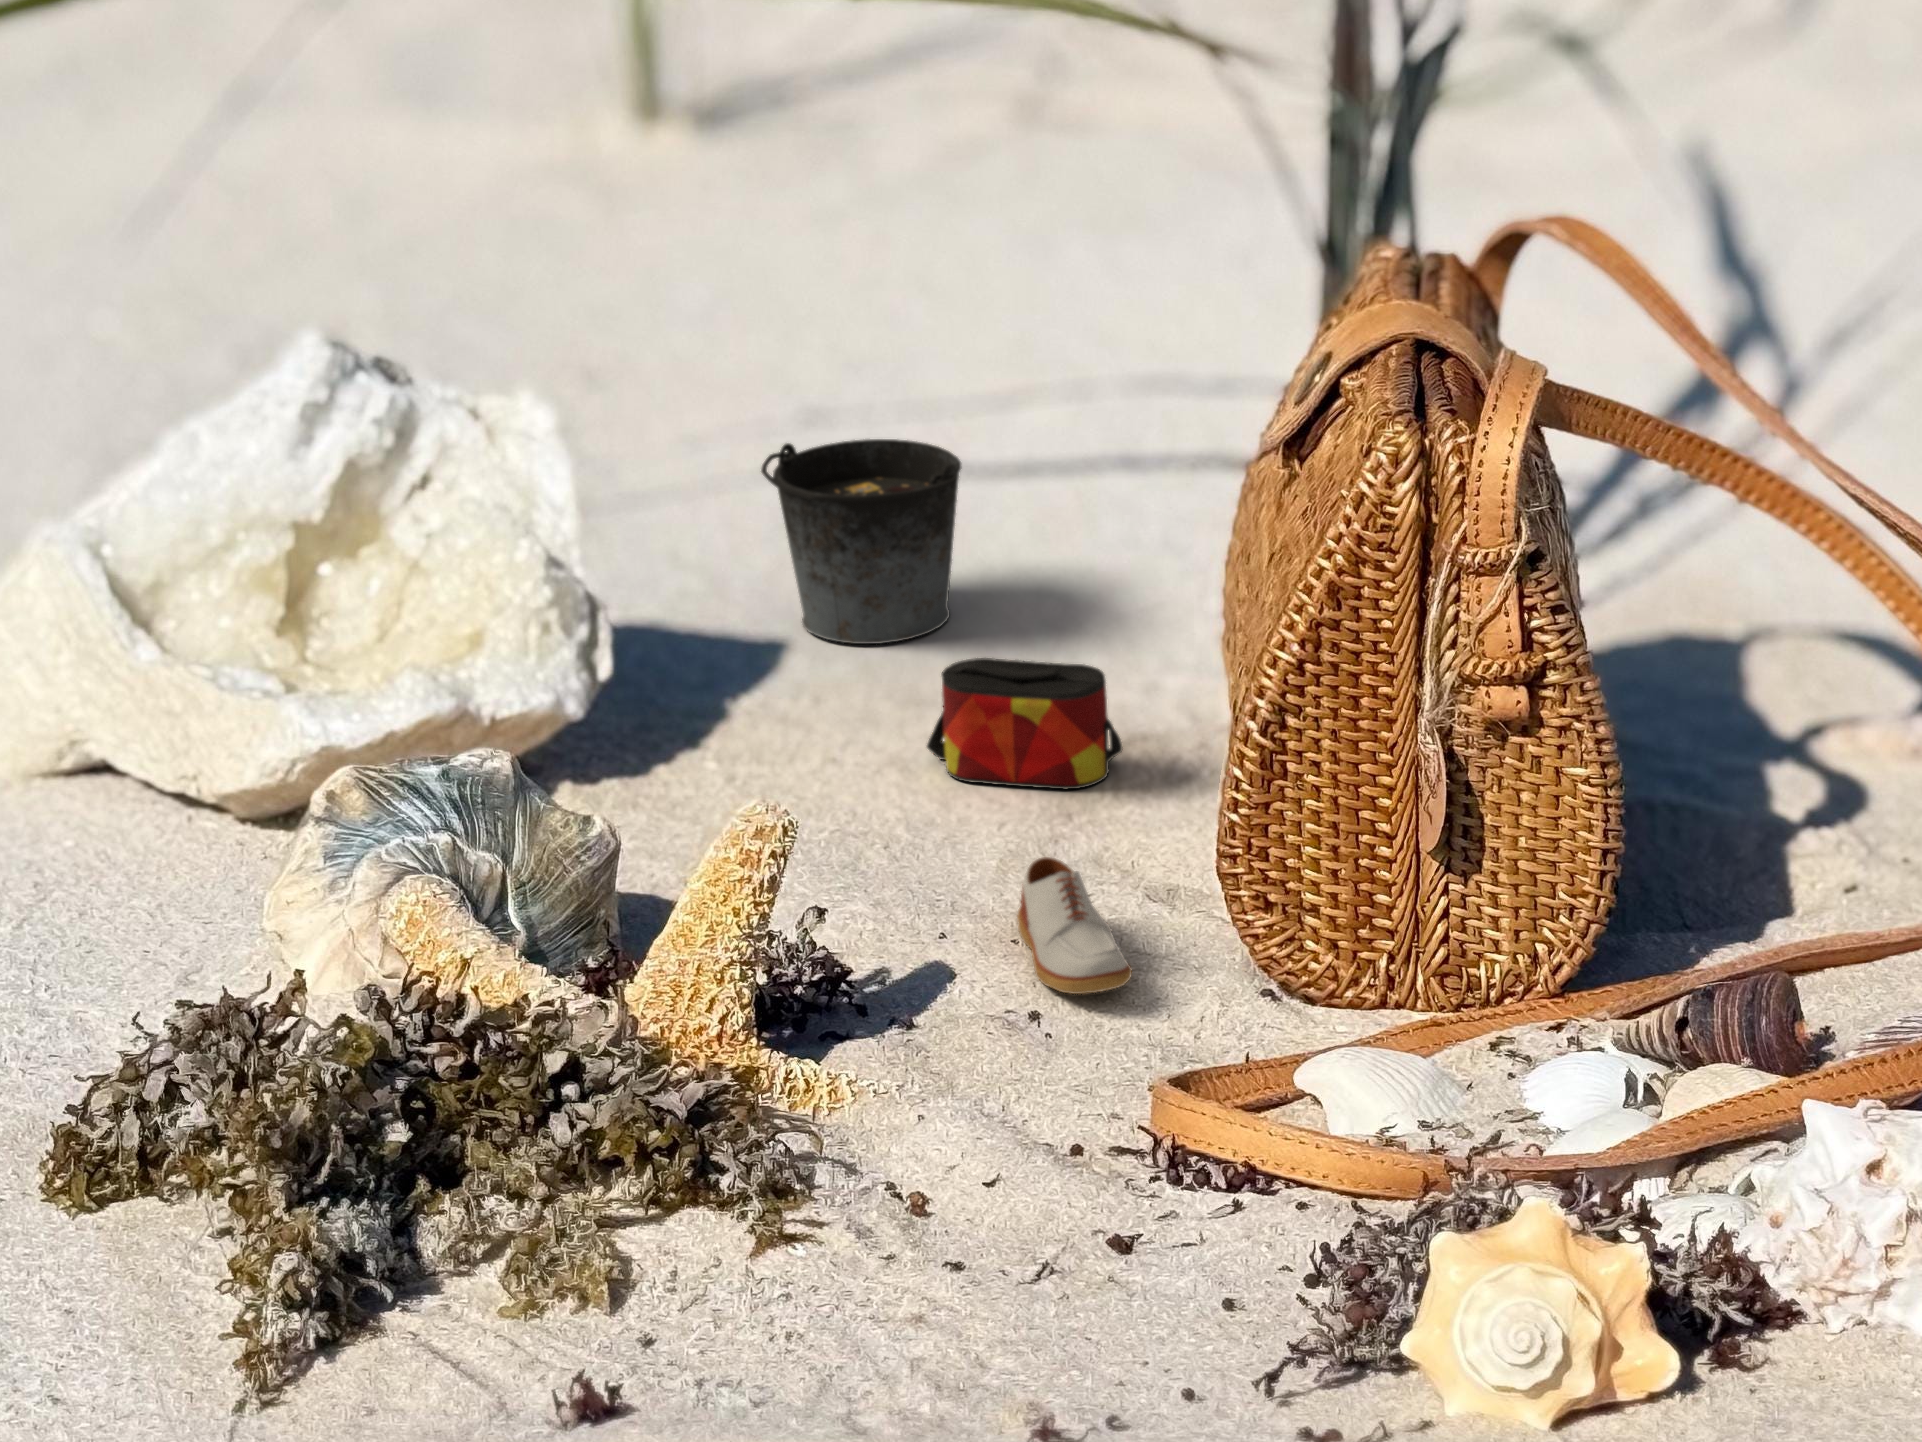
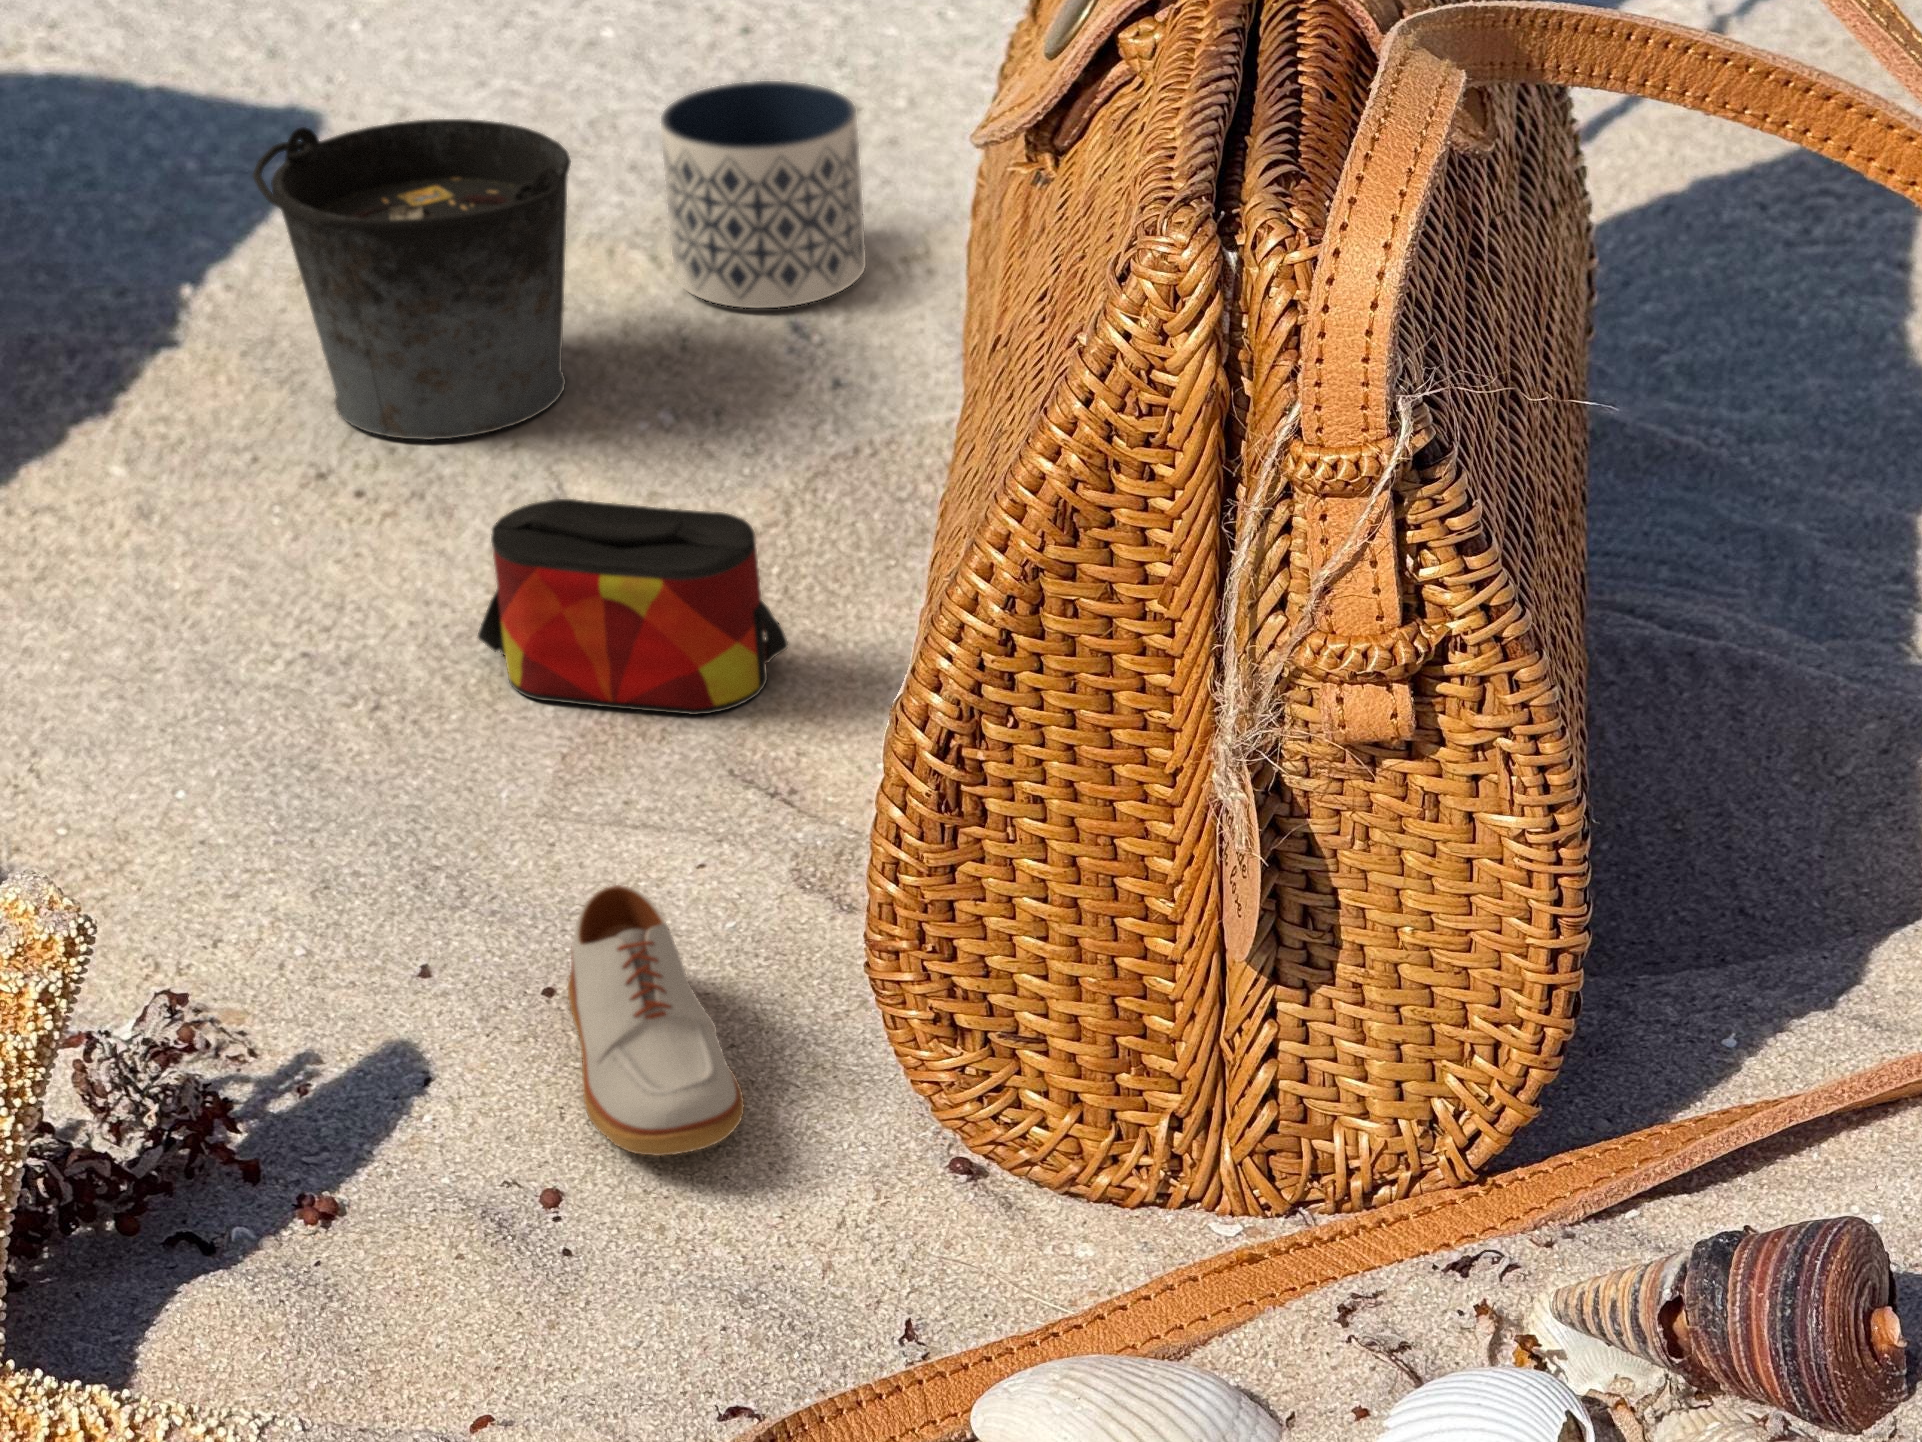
planter: none [1006,418,1139,568] -> present [661,81,866,308]

